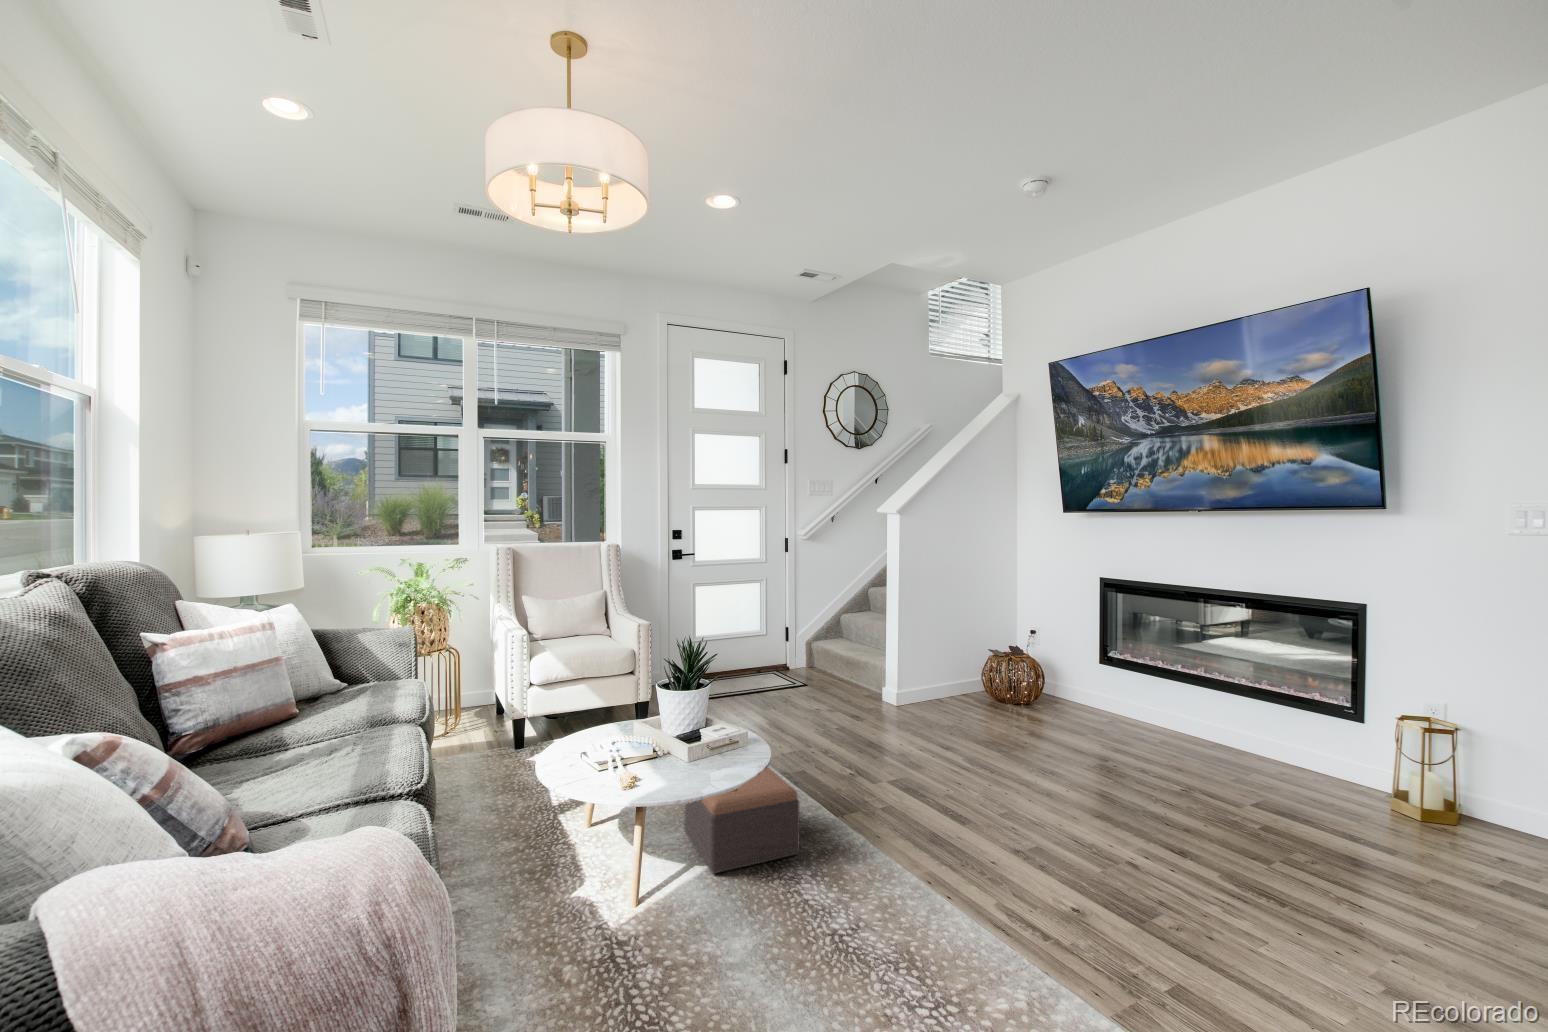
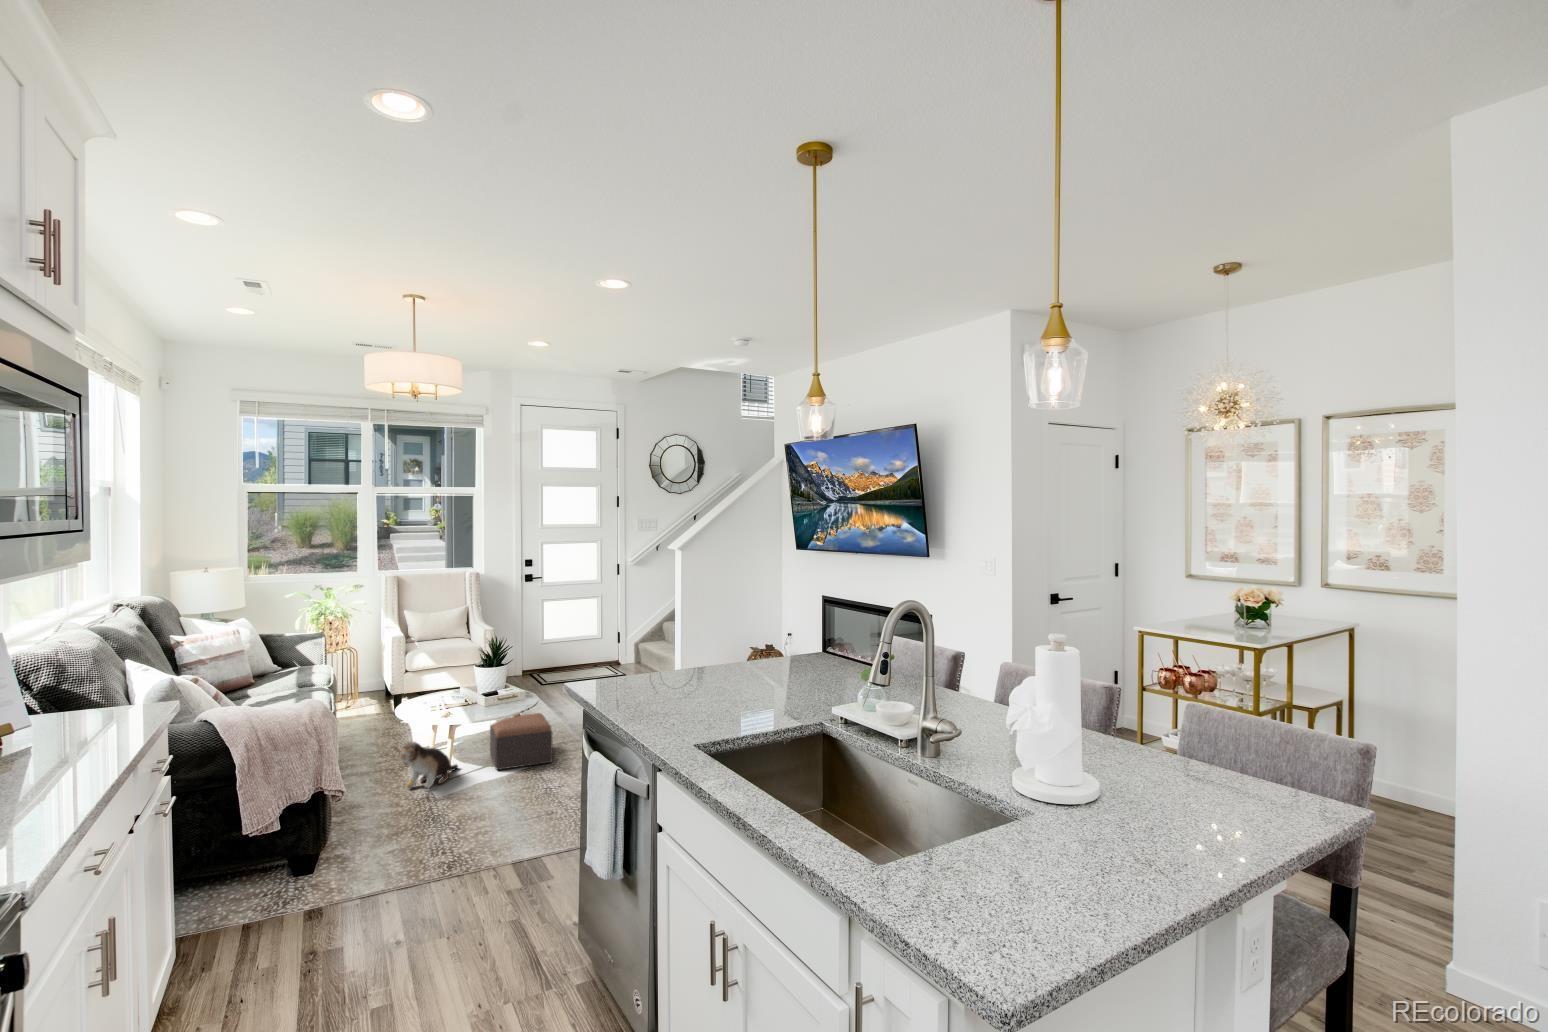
plush toy: none [546,836,644,926] -> present [394,742,458,788]

